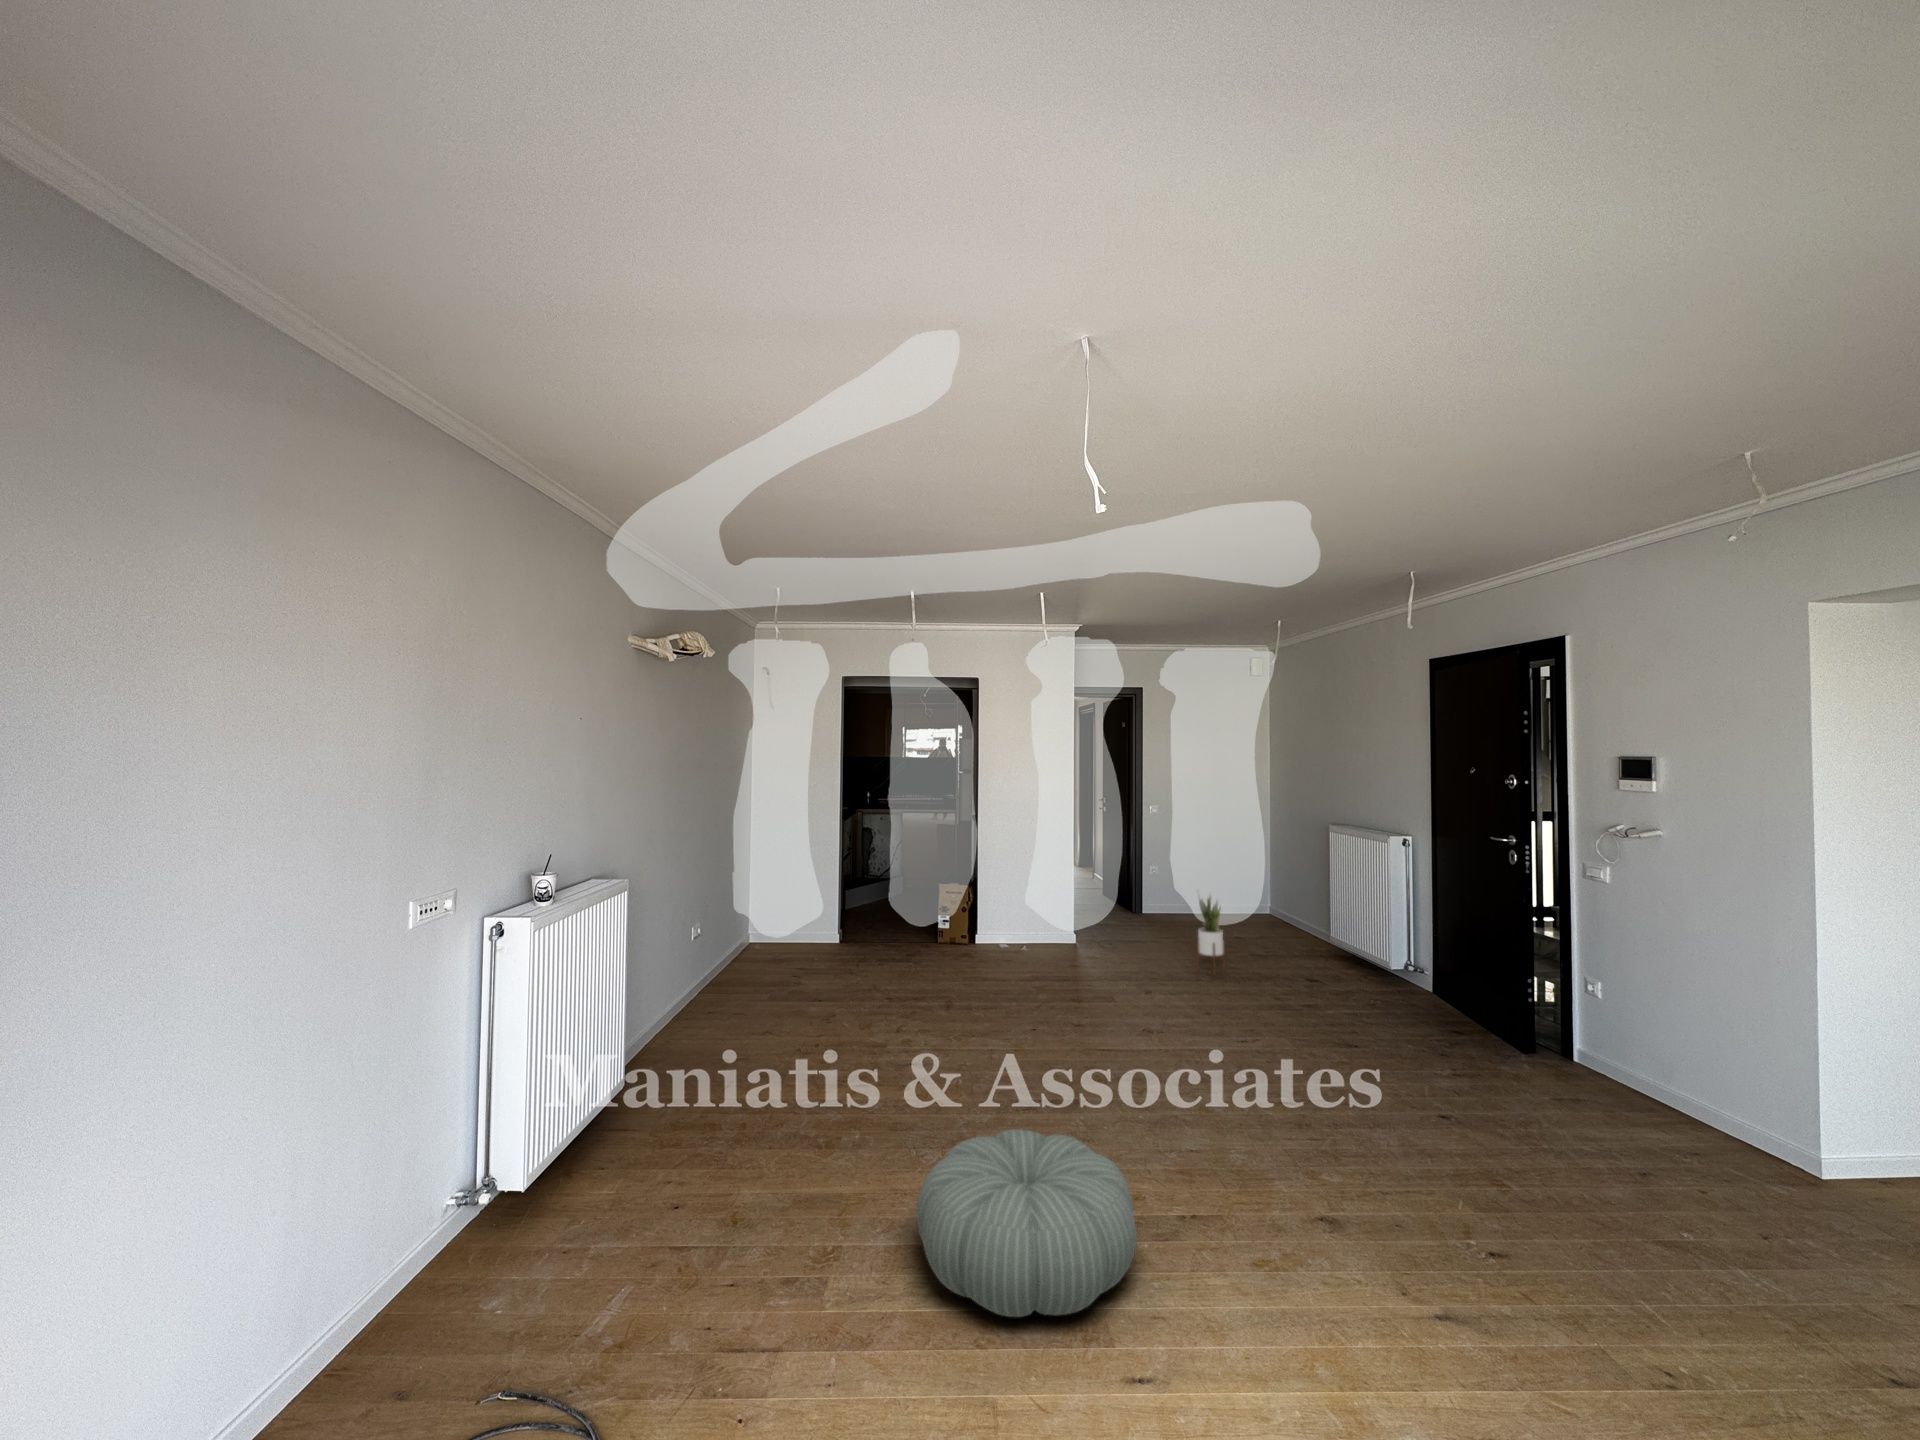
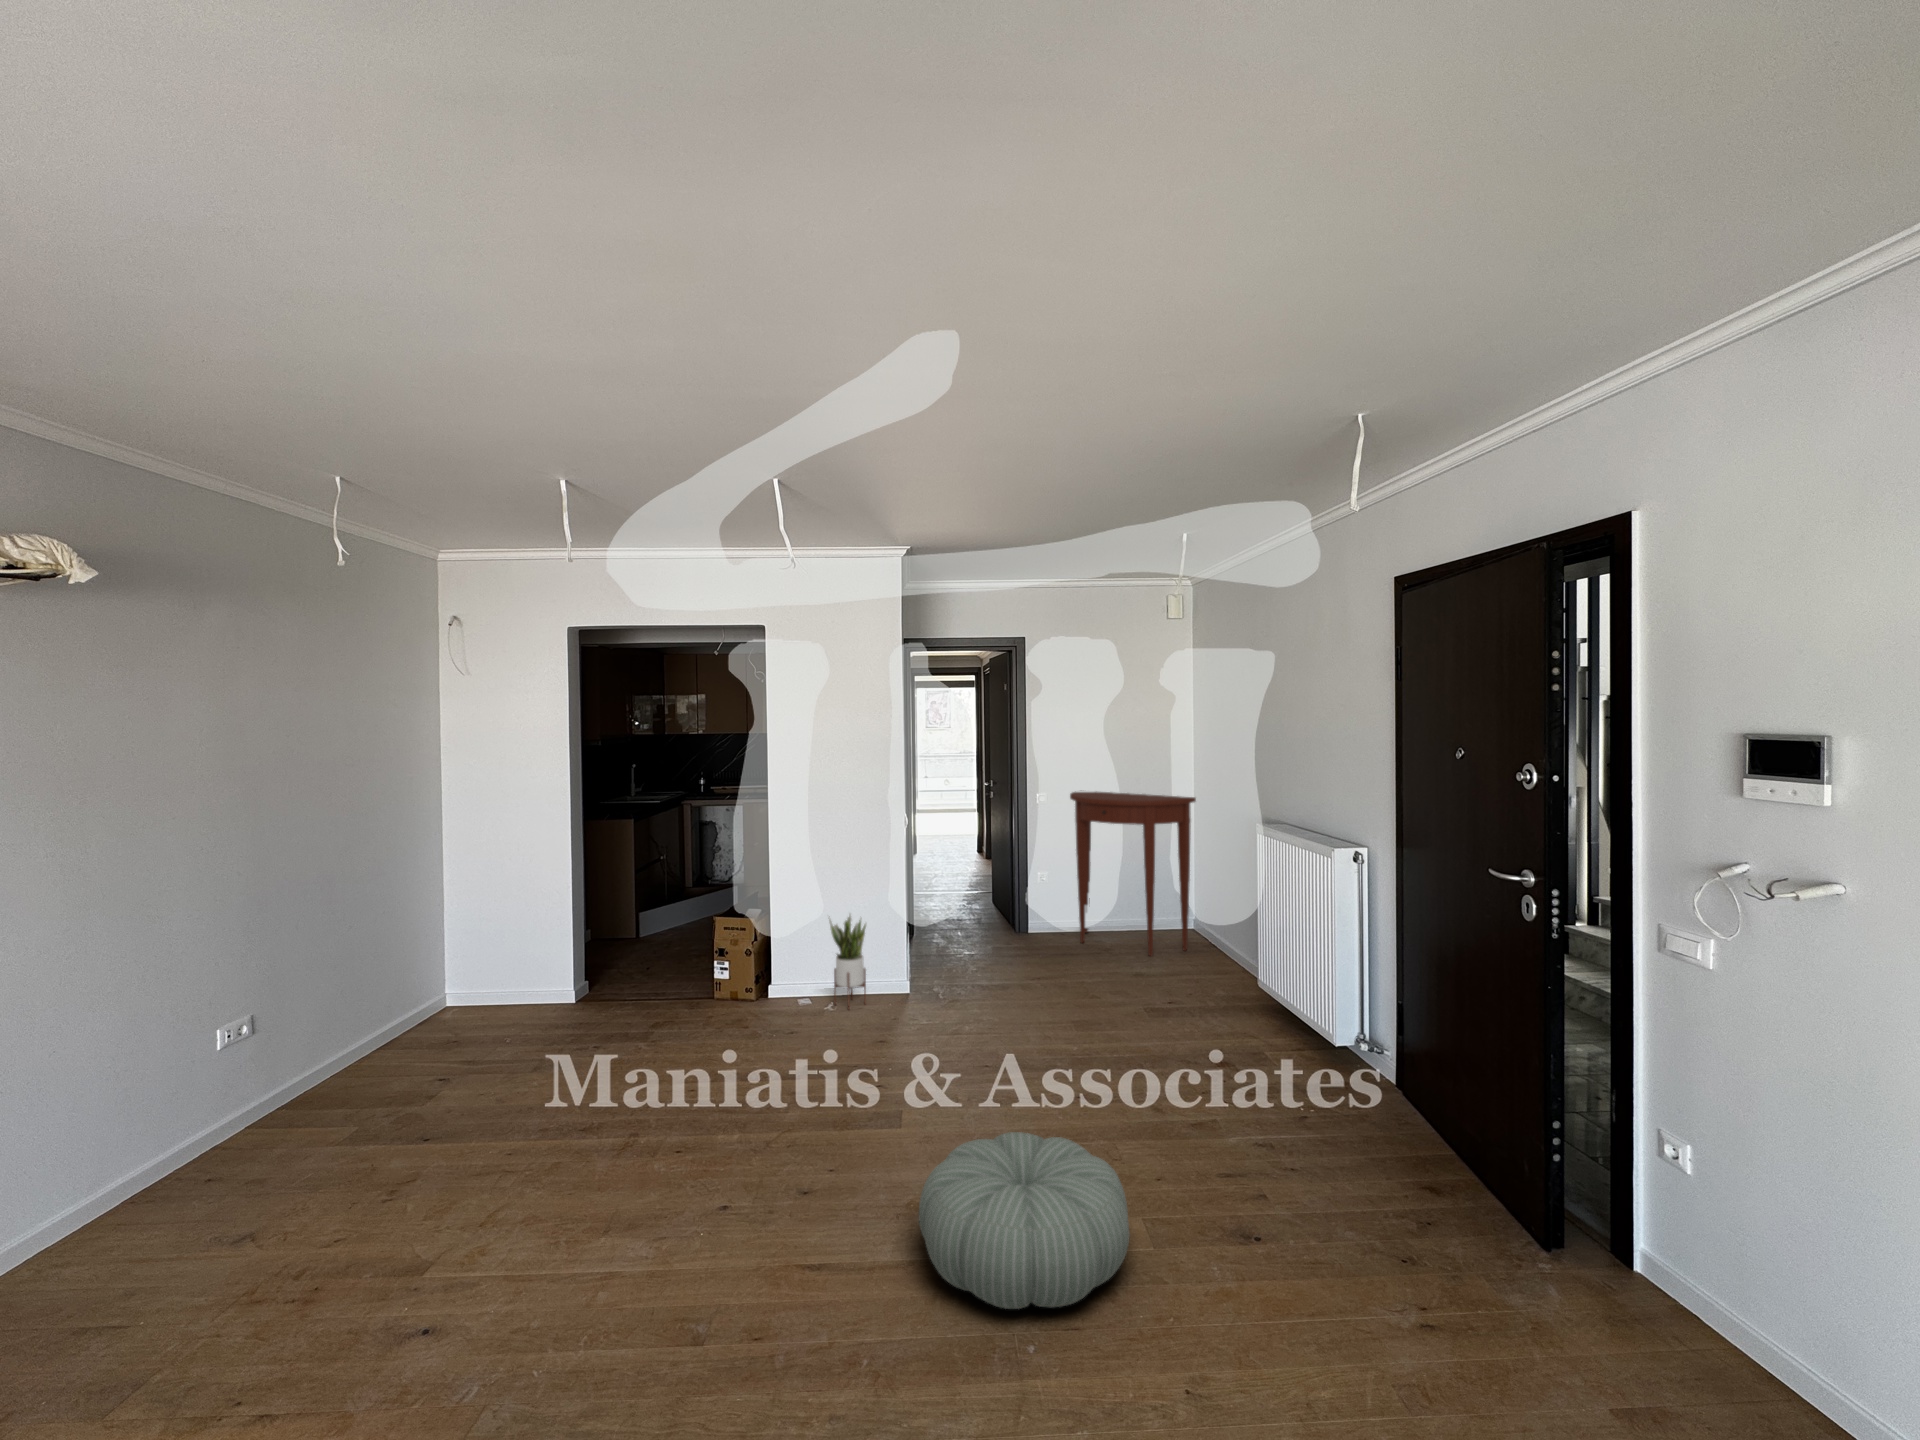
console table: none [1065,804,1187,963] -> present [1070,792,1196,956]
potted plant: present [1197,896,1225,970] -> present [829,914,866,1009]

